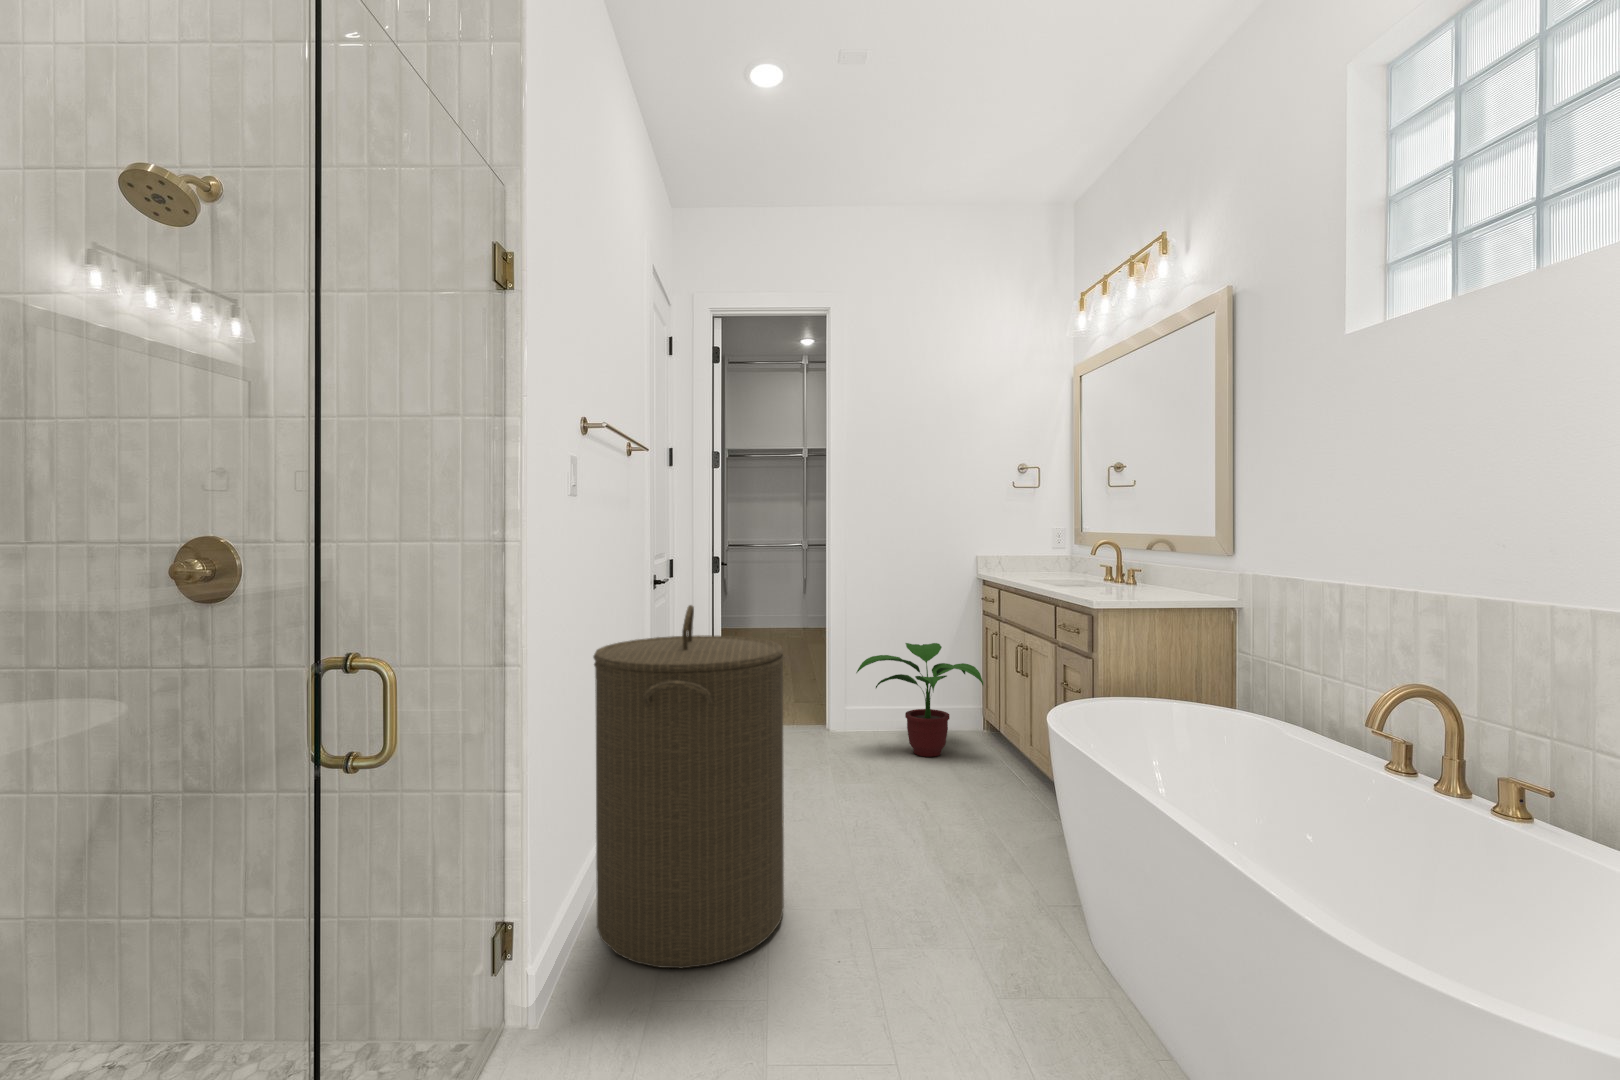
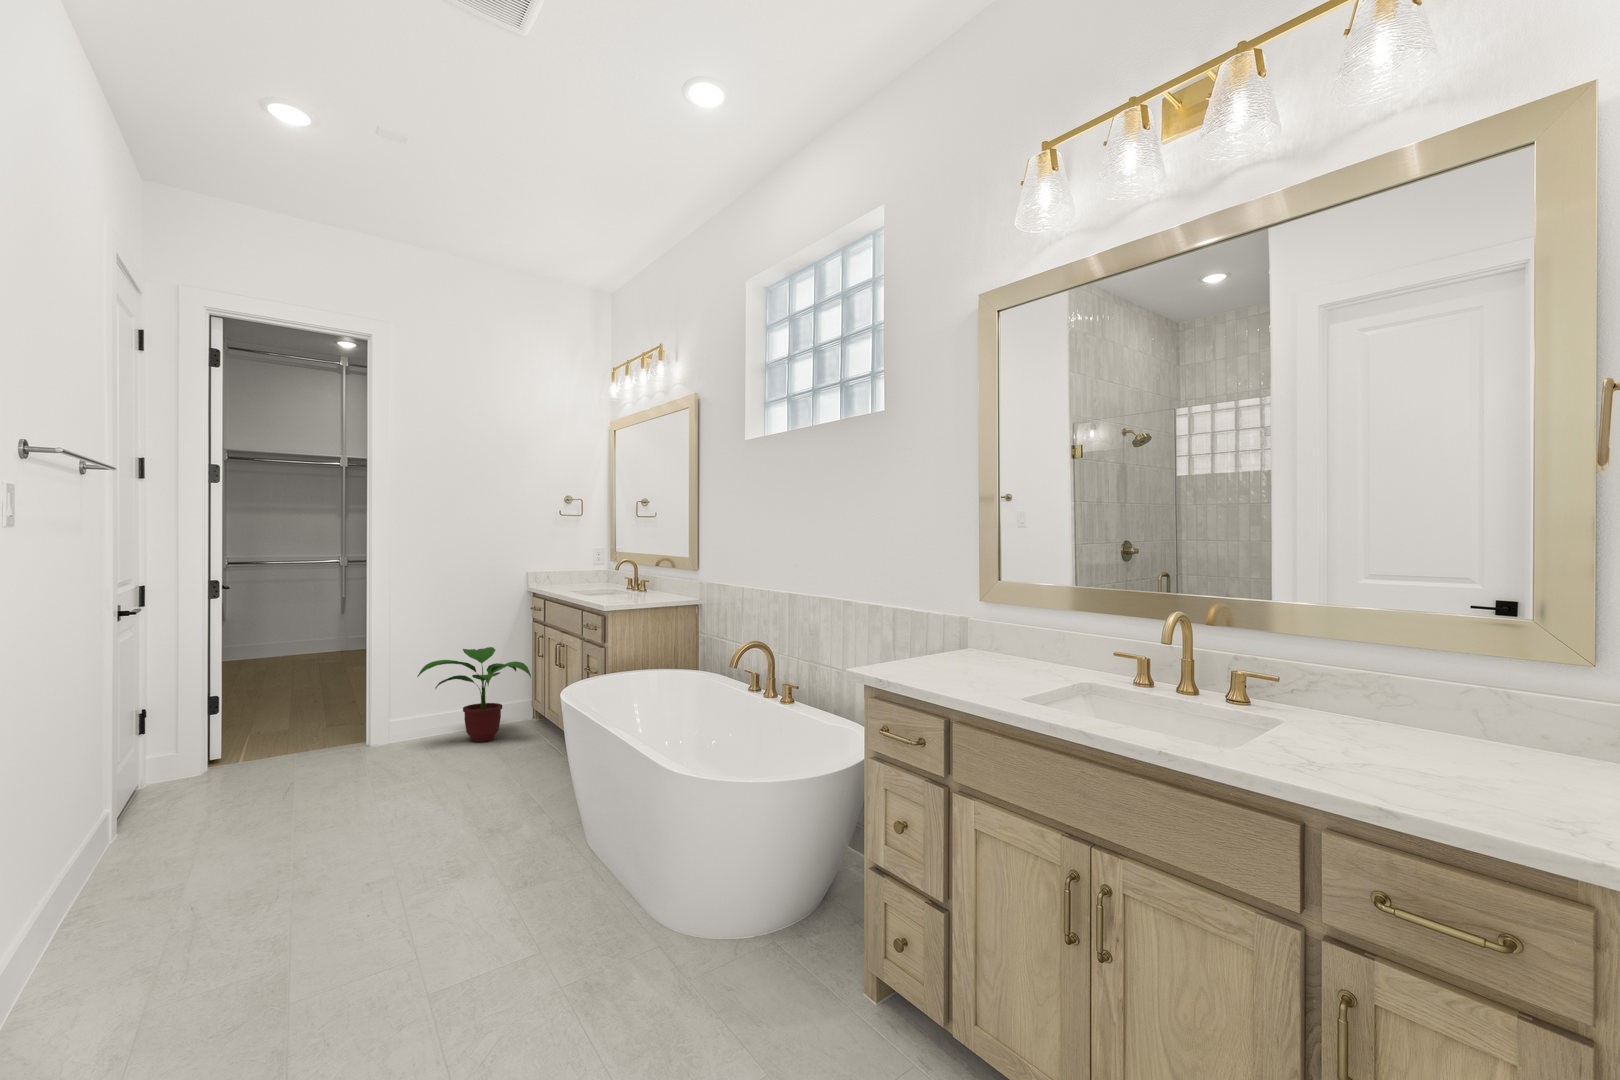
laundry hamper: present [593,605,784,968] -> none [200,622,373,894]

